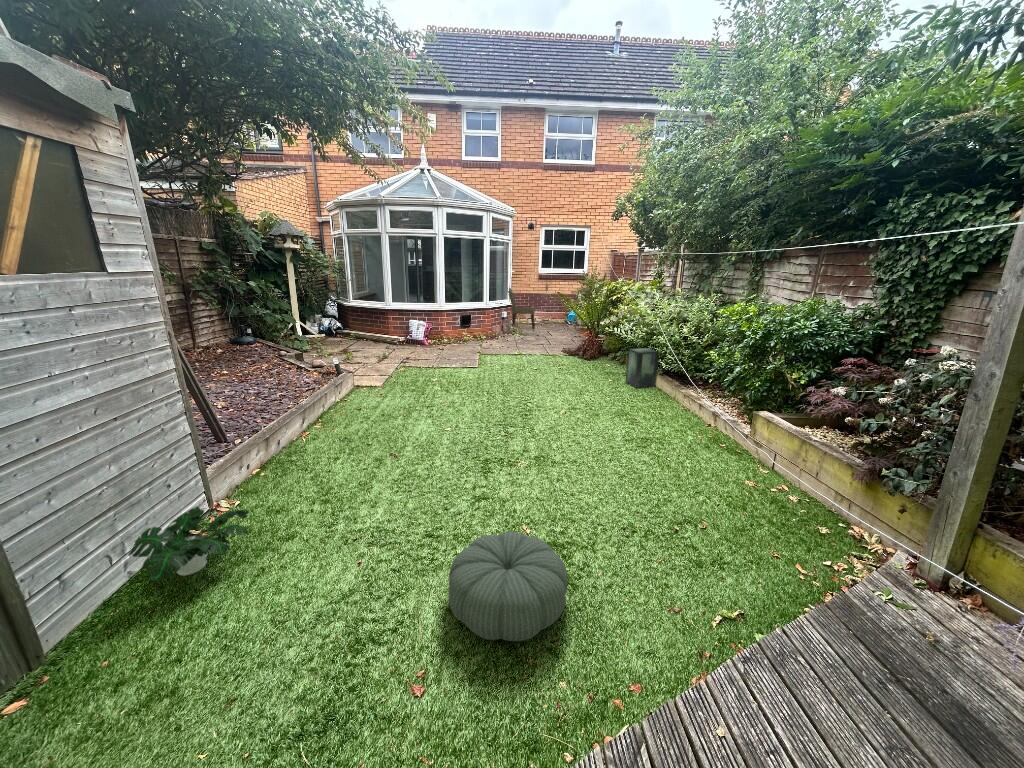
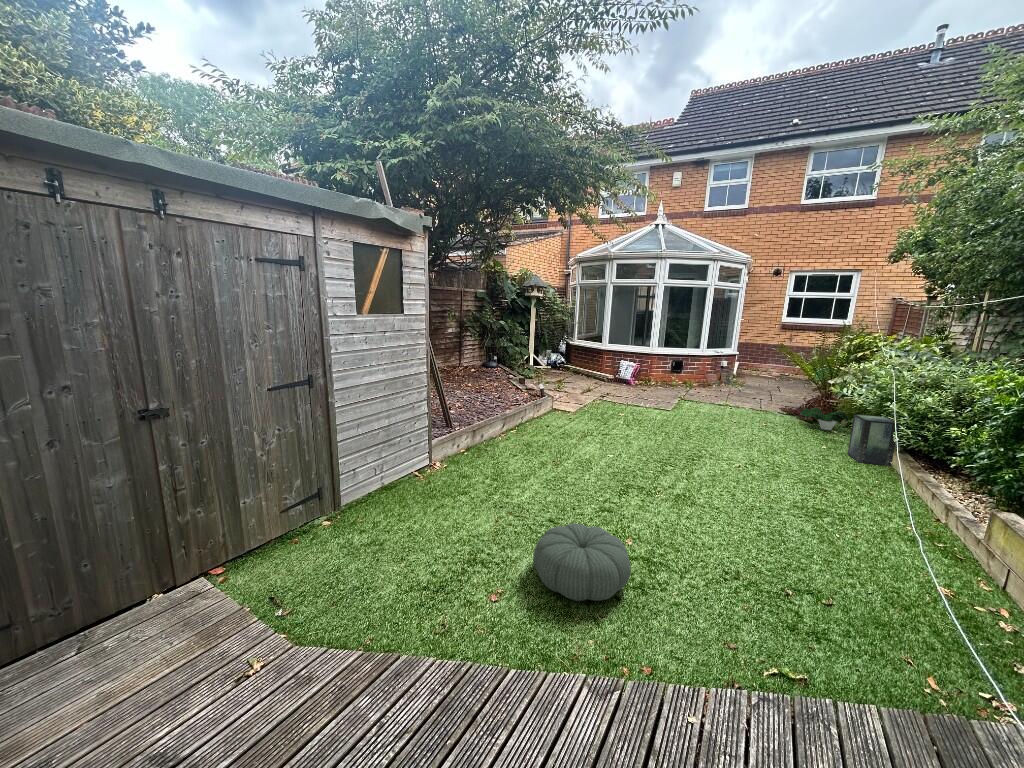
chair: present [507,288,535,329] -> none [734,336,768,384]
potted plant: present [129,506,249,581] -> present [800,408,852,430]

